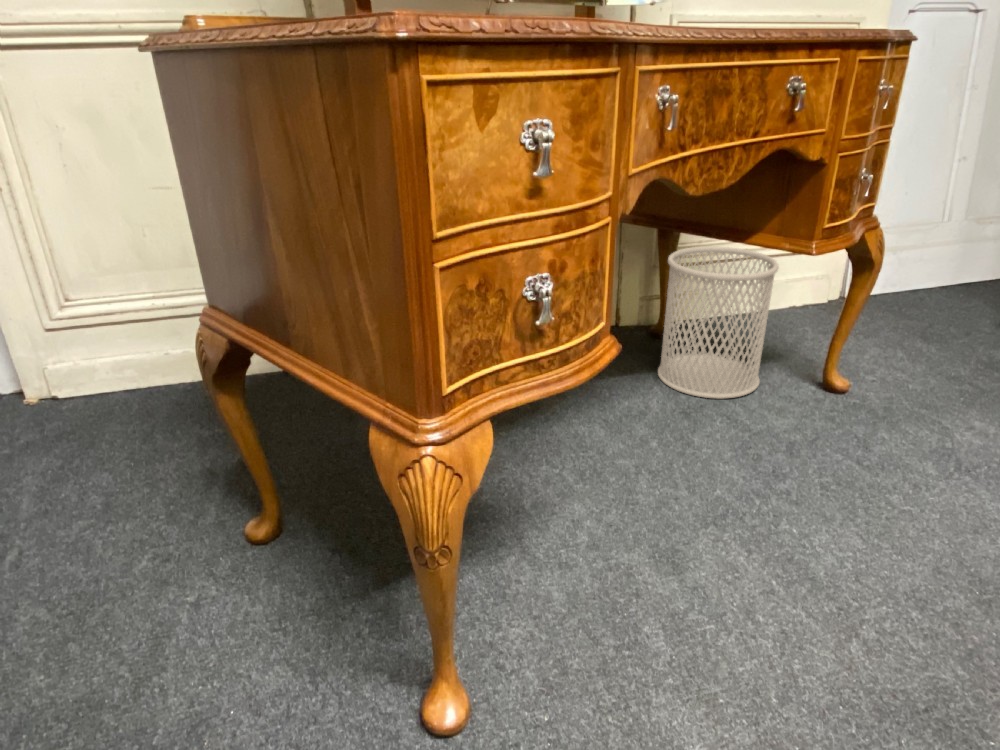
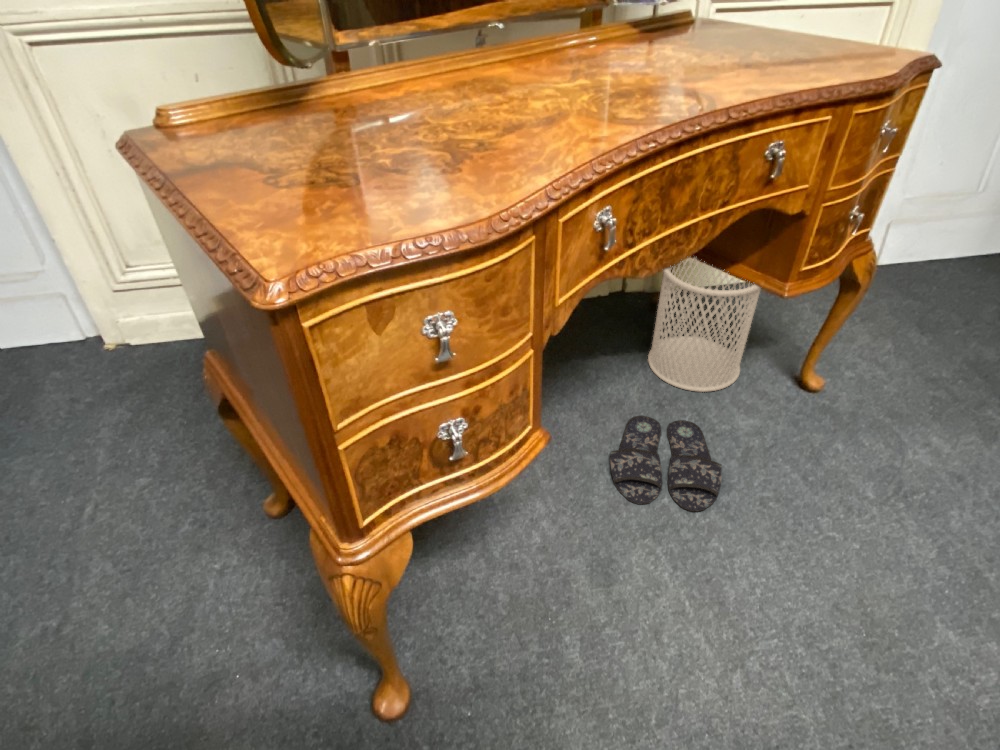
slippers: none [644,421,775,499] -> present [610,416,722,512]

